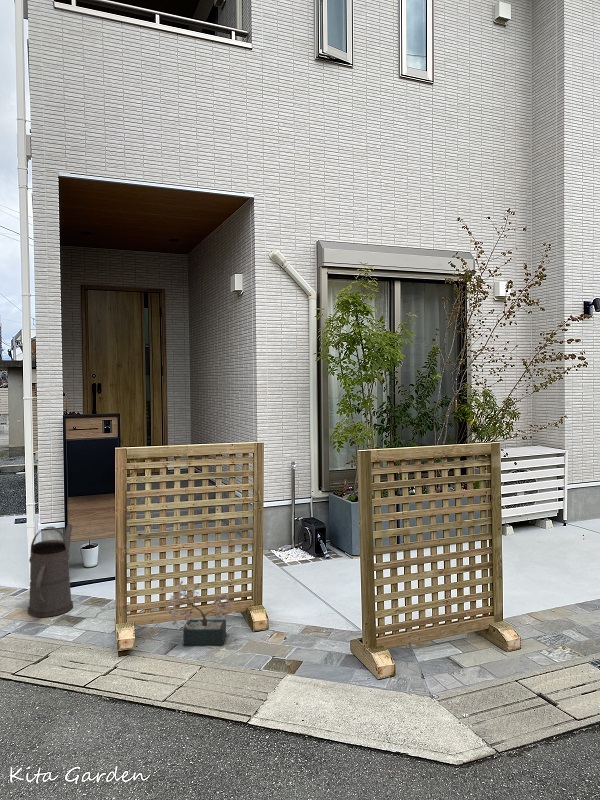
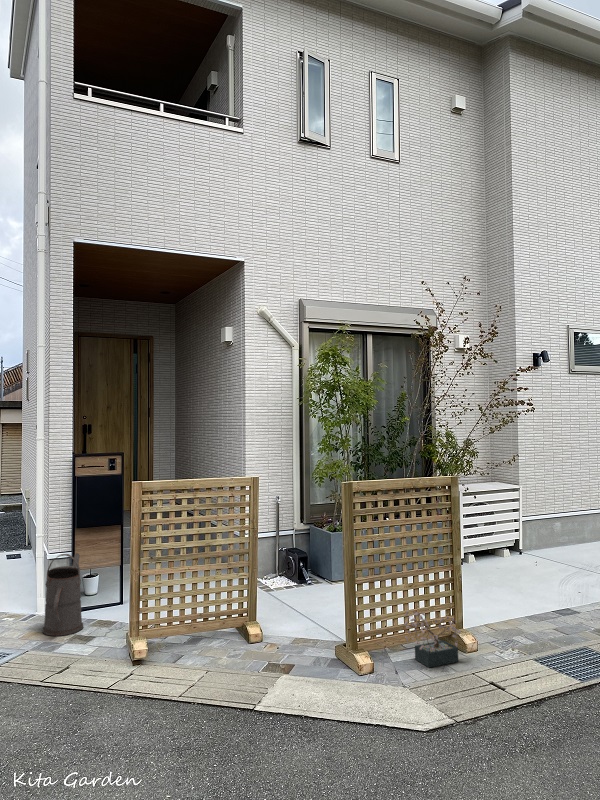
decorative plant: present [168,581,236,645] -> present [404,611,461,667]

